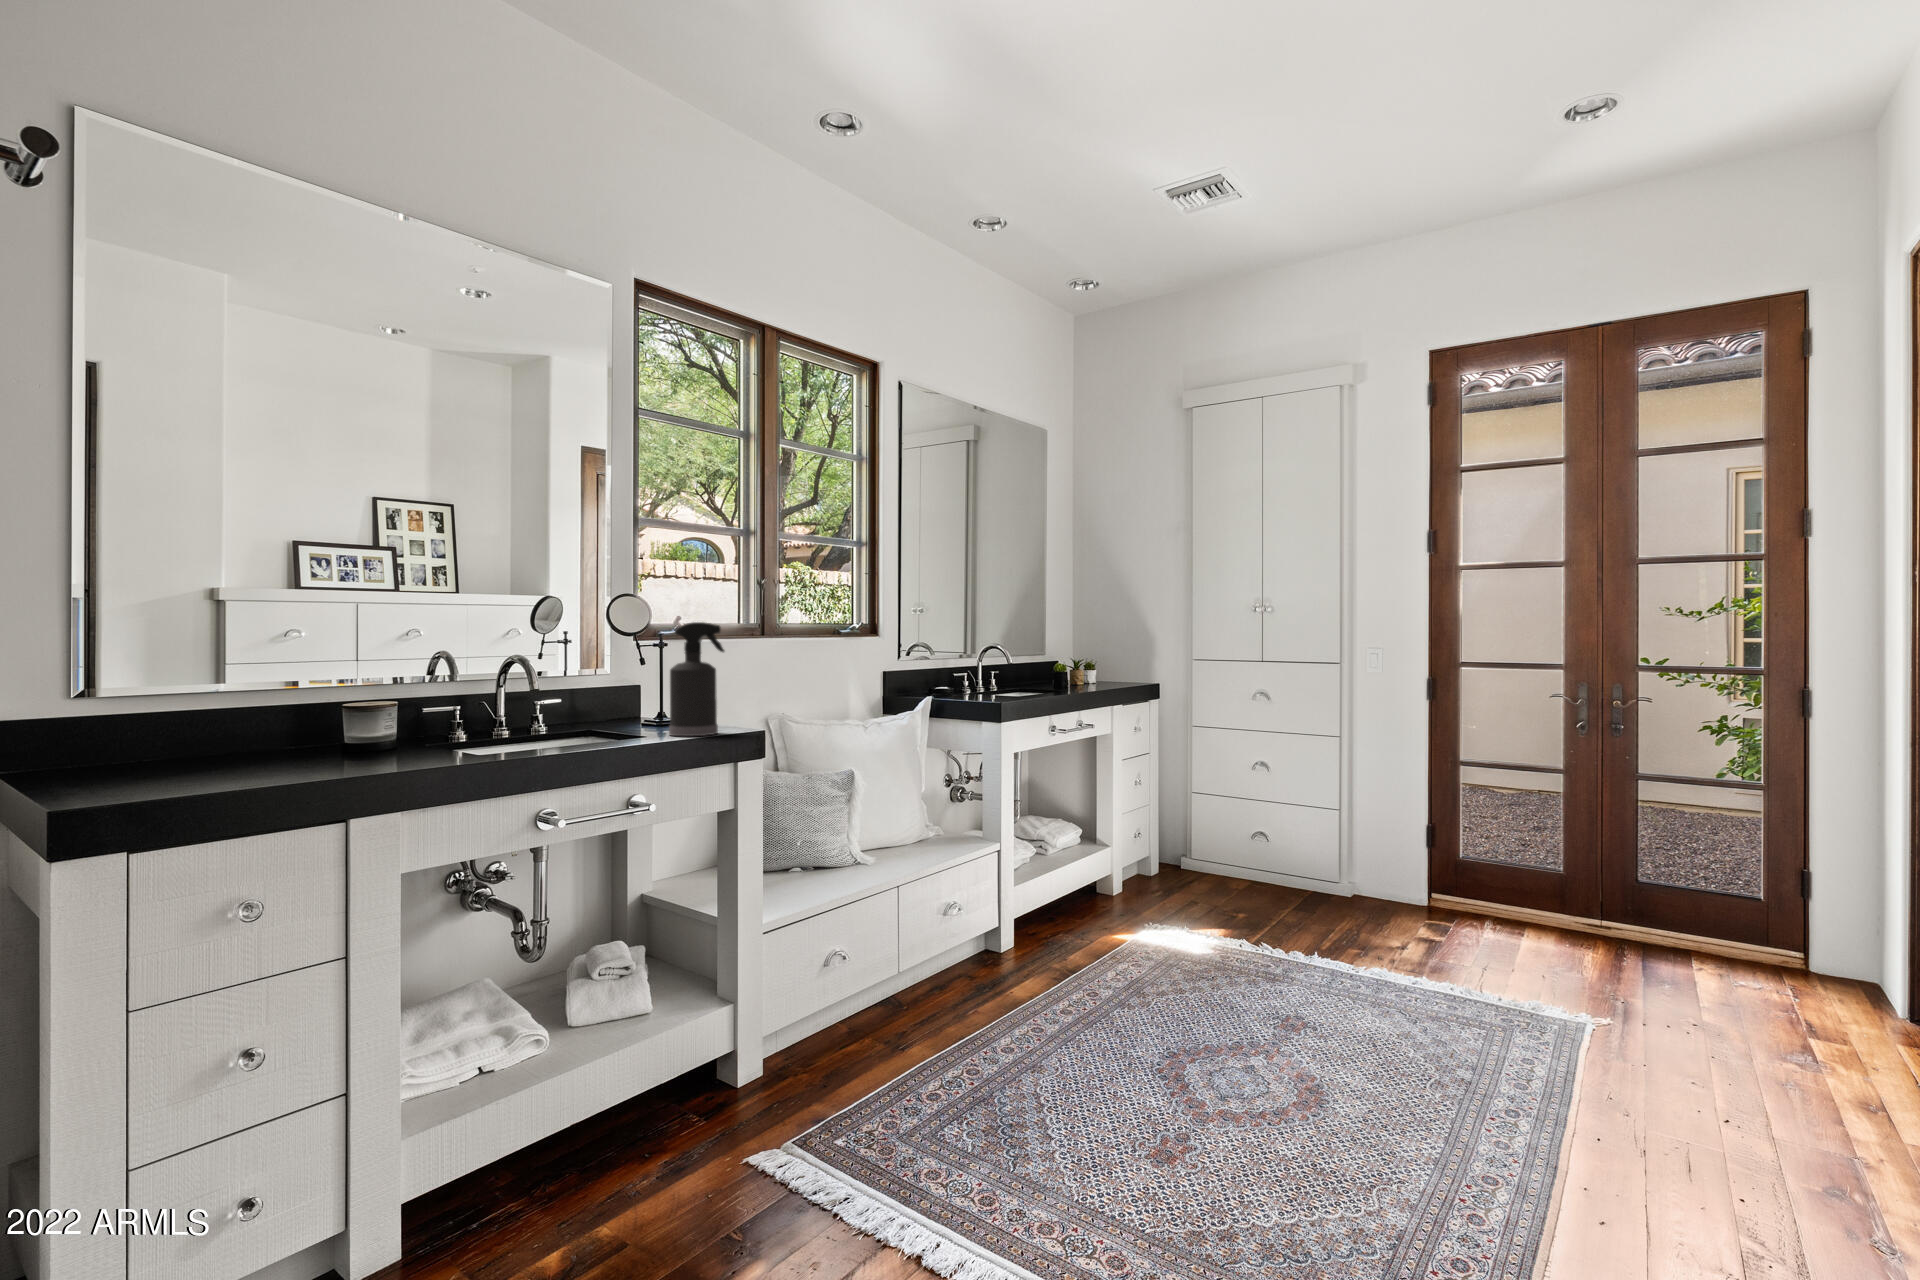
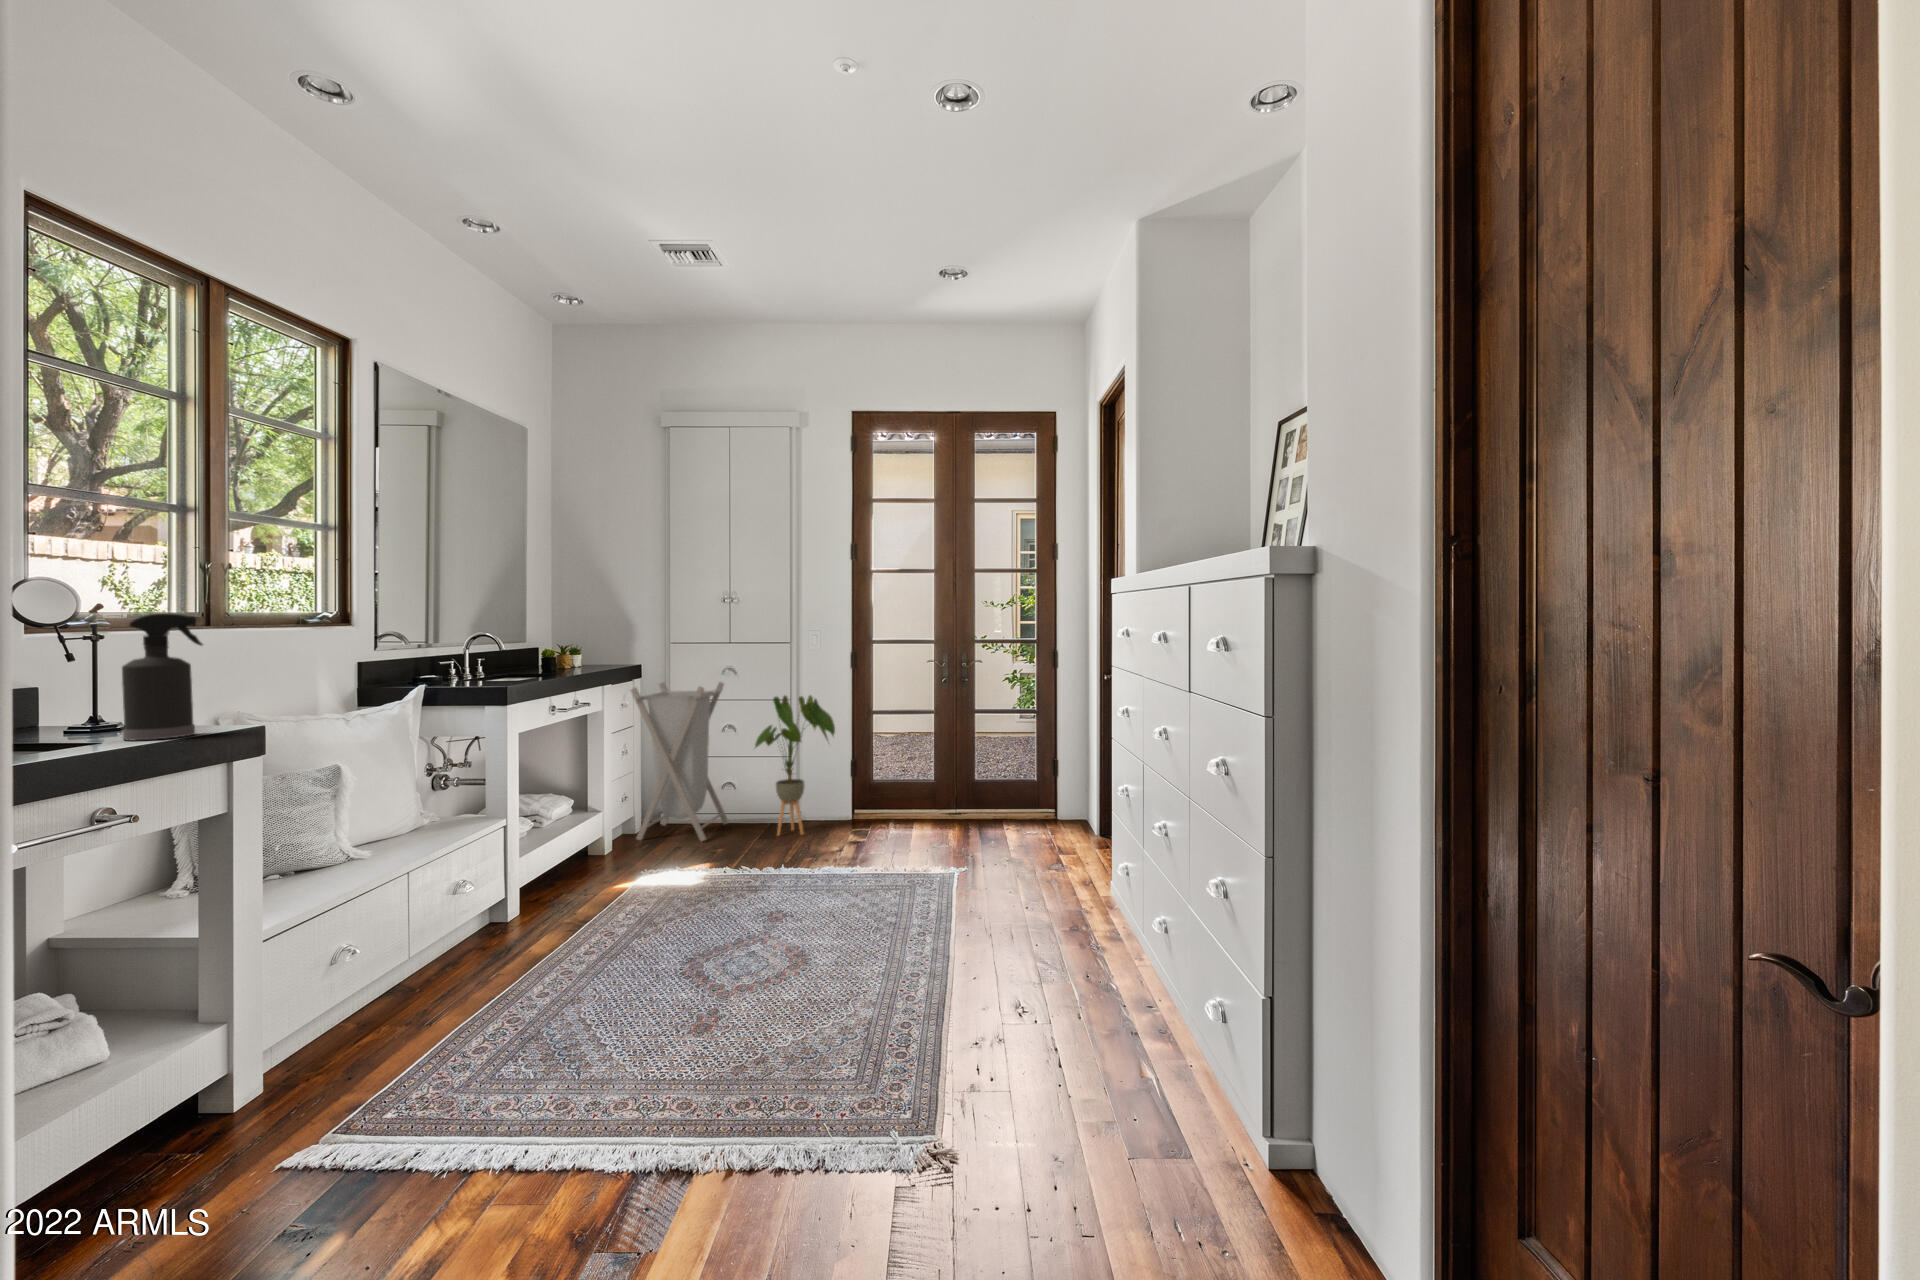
laundry hamper: none [1147,703,1262,902] -> present [631,682,728,841]
house plant: none [1289,730,1403,917] -> present [755,695,835,836]

